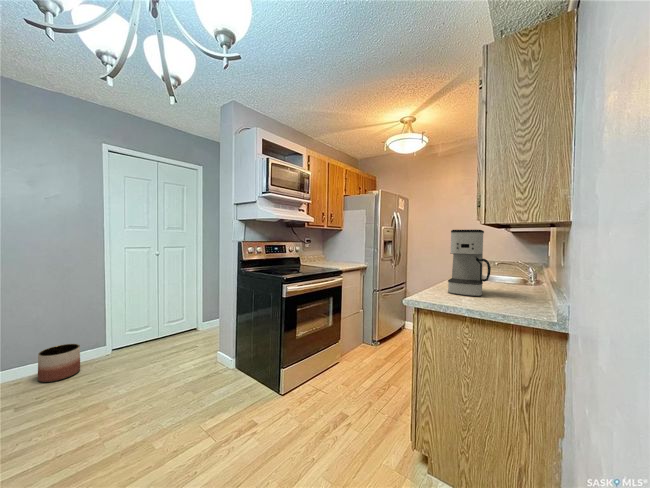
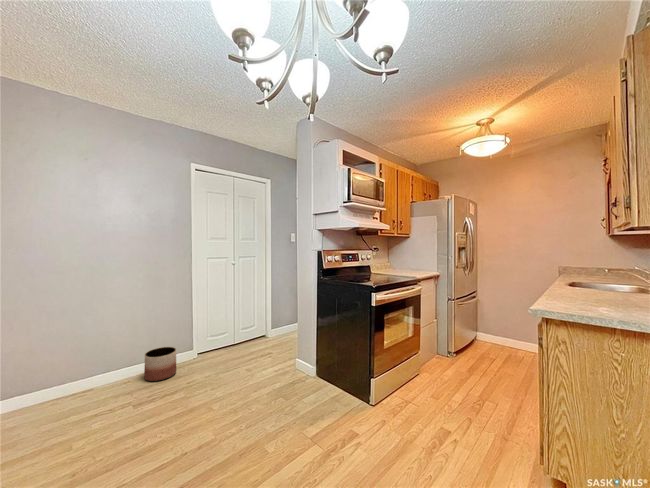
coffee maker: present [448,230,491,297] -> none [567,235,621,306]

